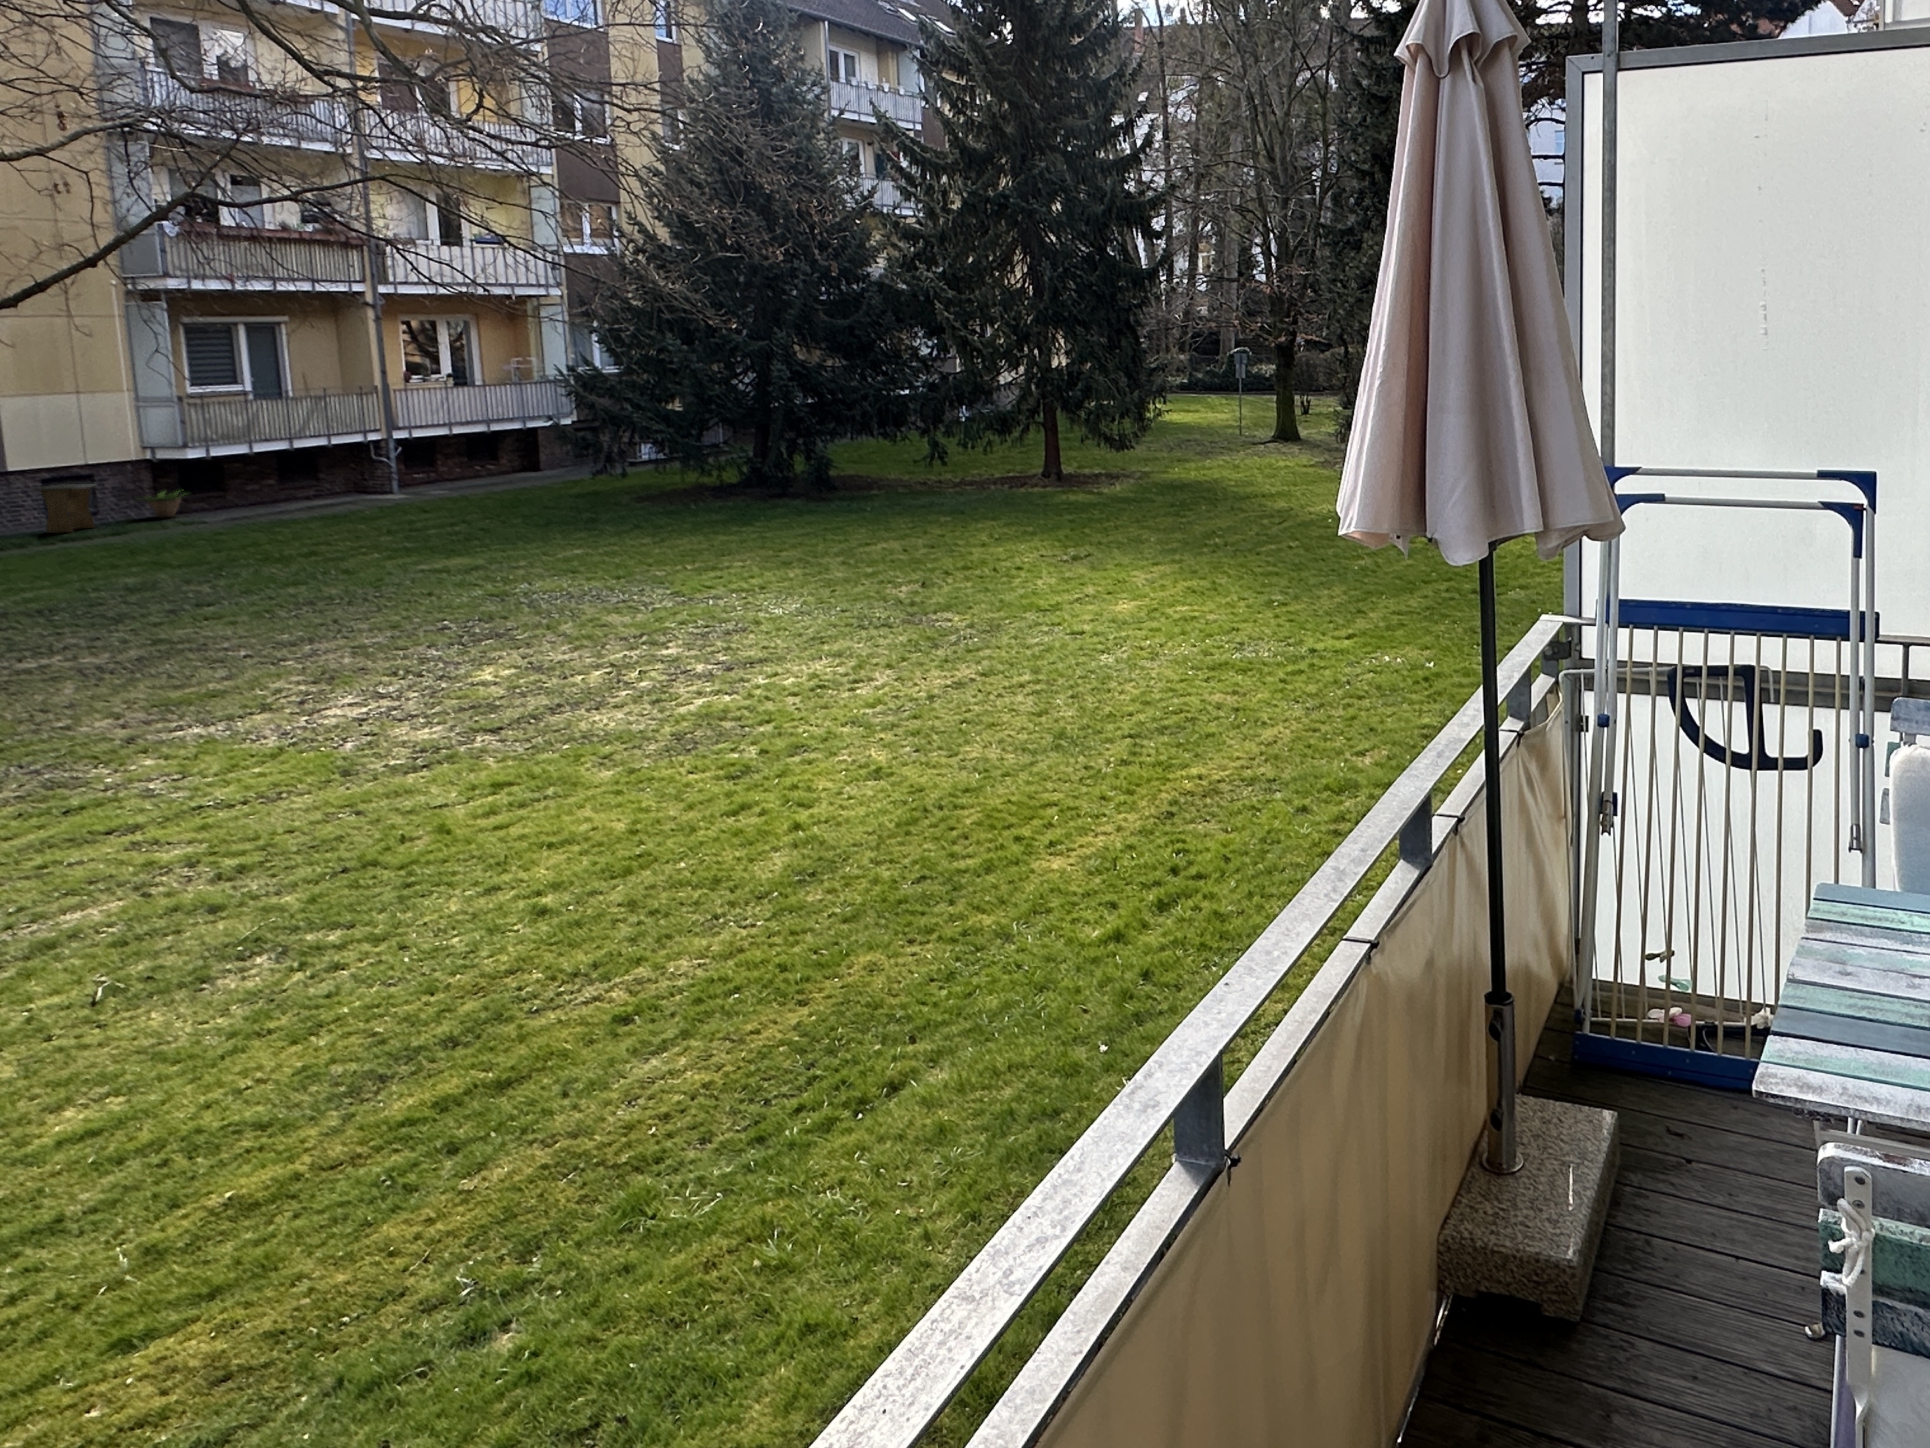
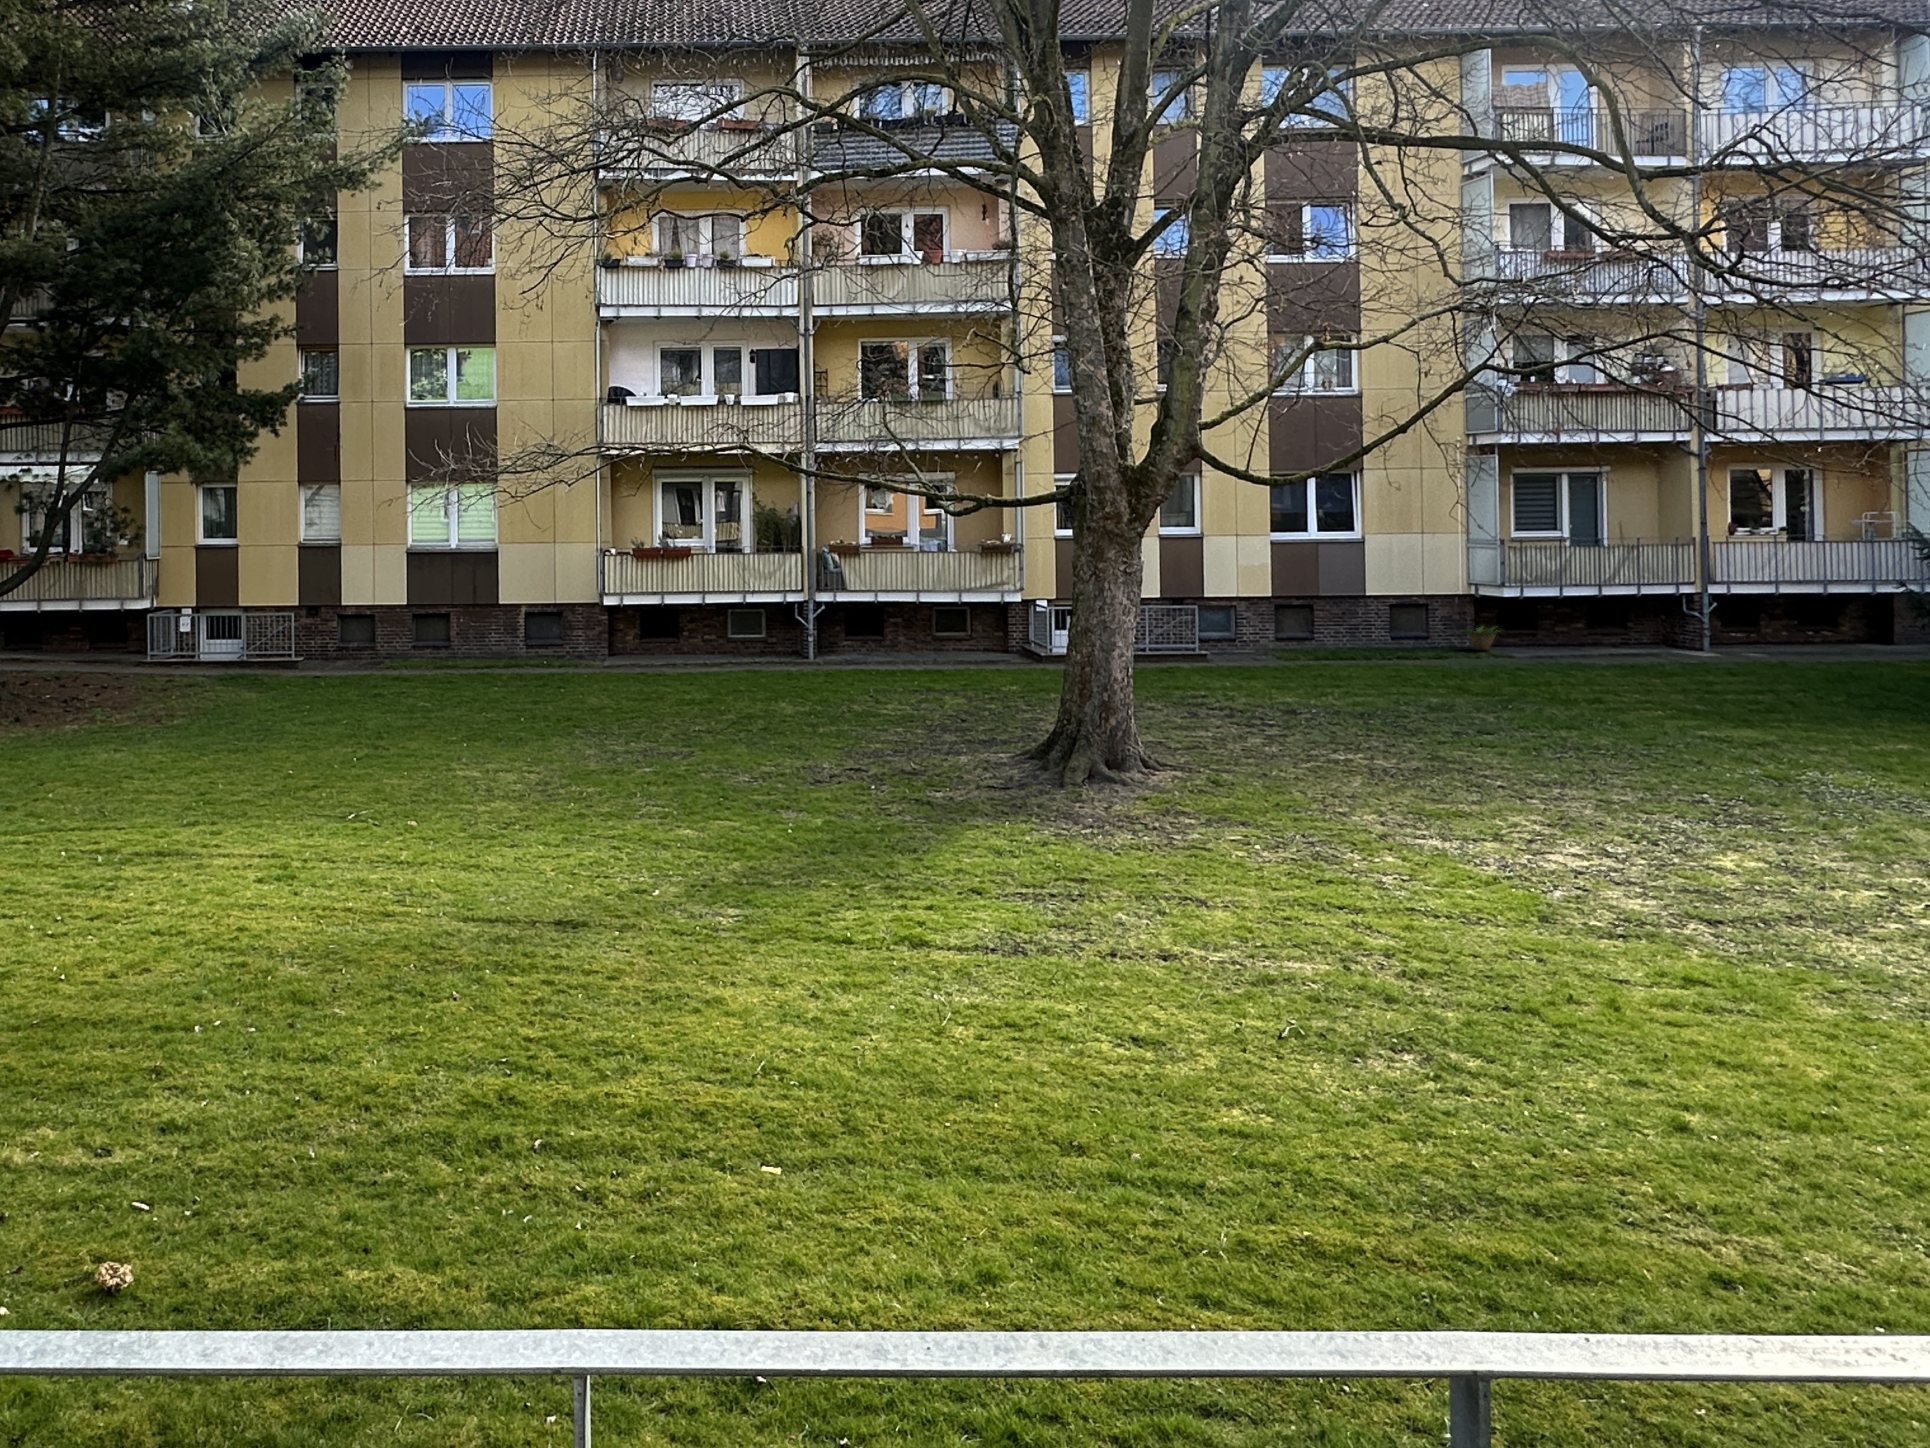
stool: present [34,484,95,533] -> none [1380,613,1428,654]

